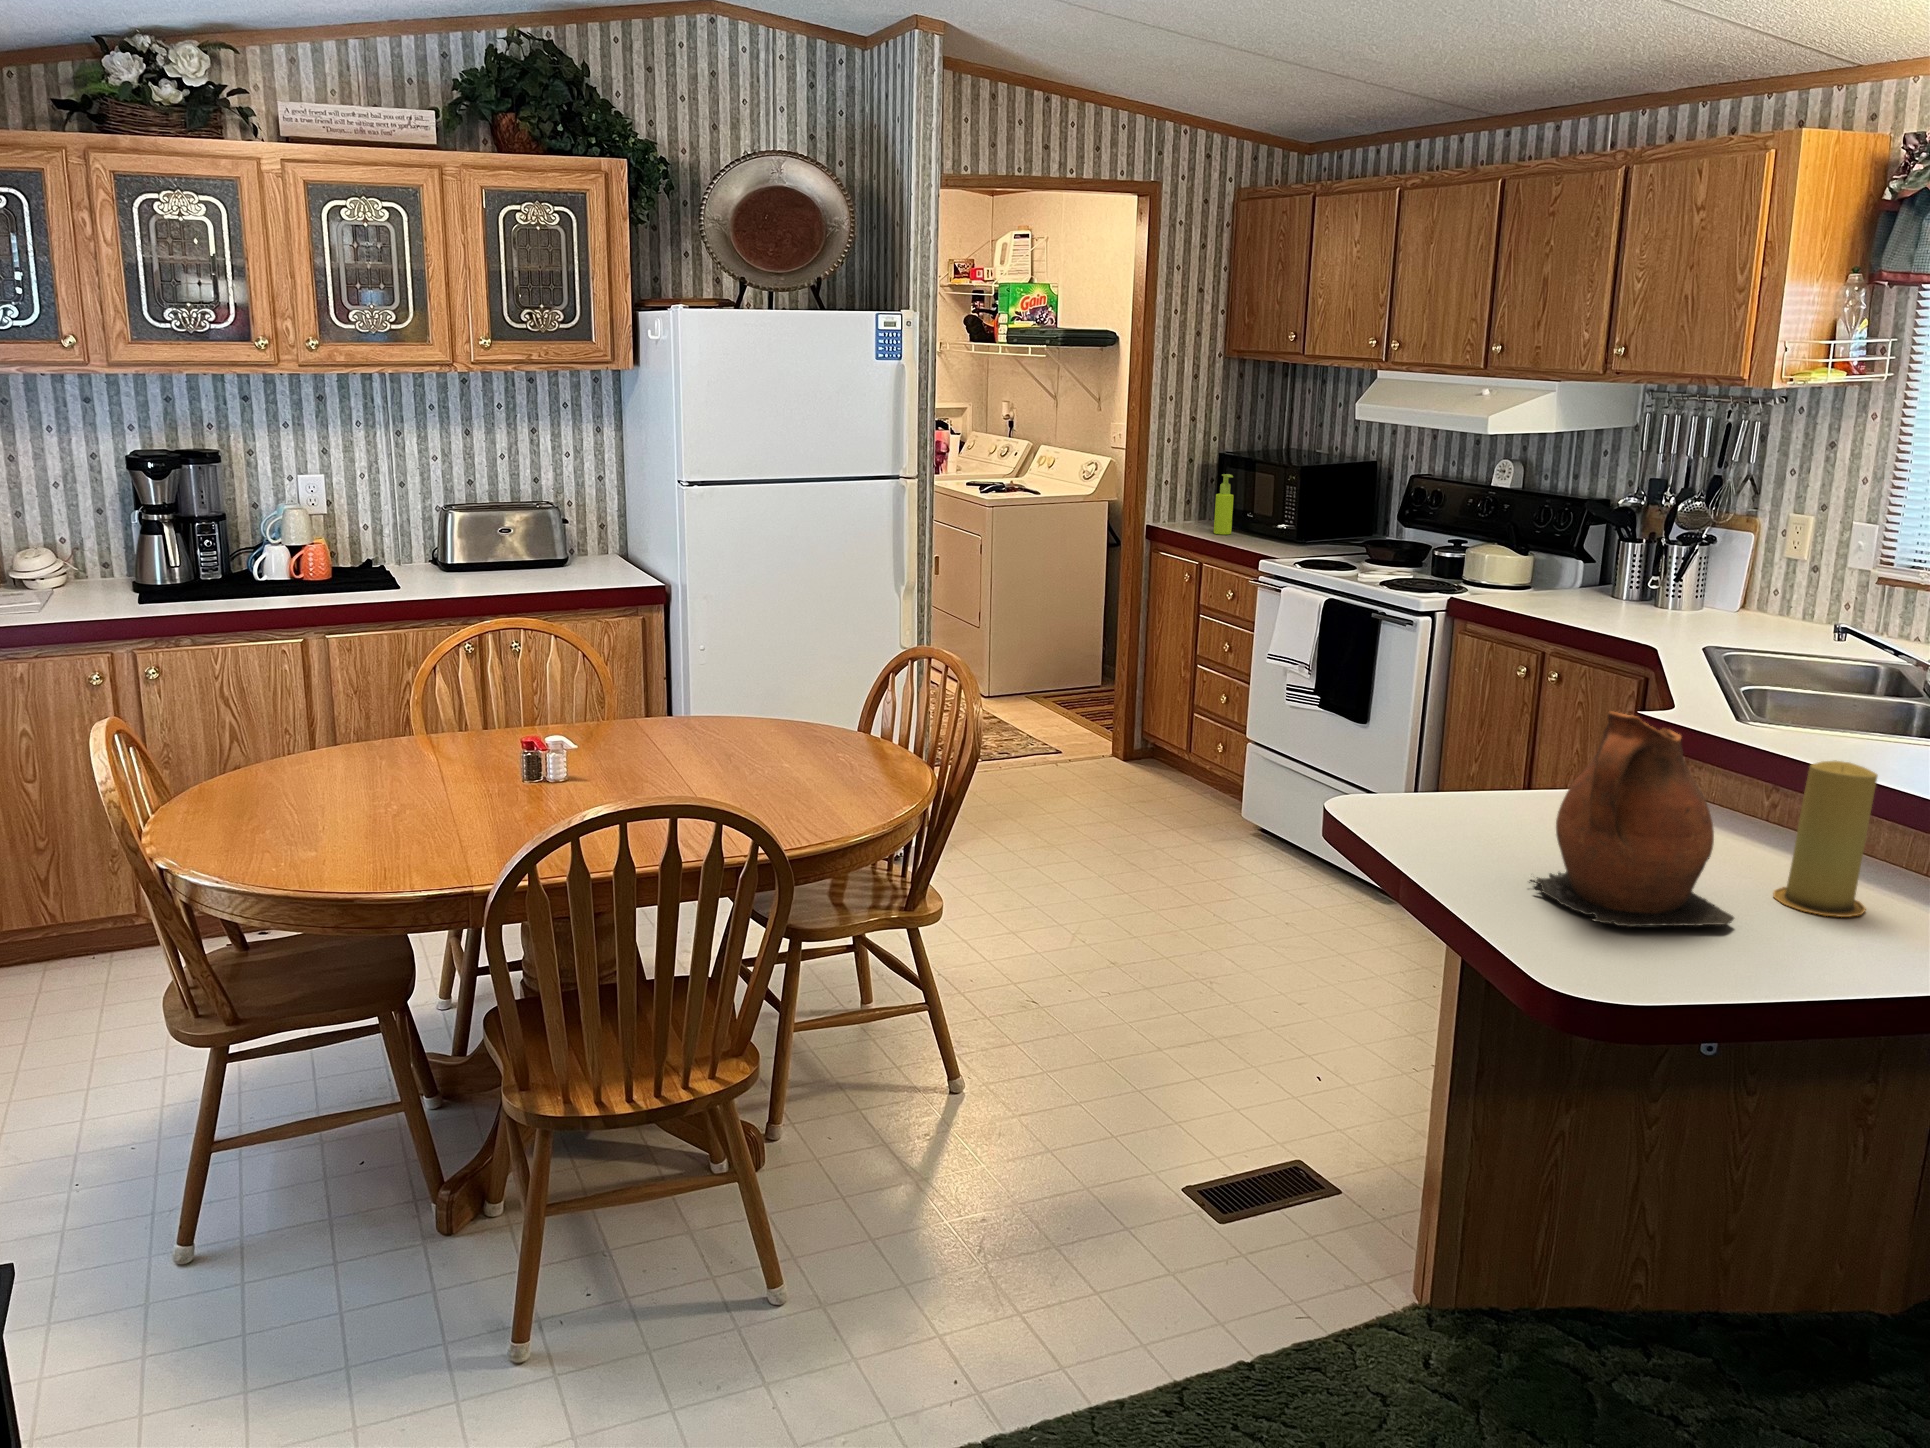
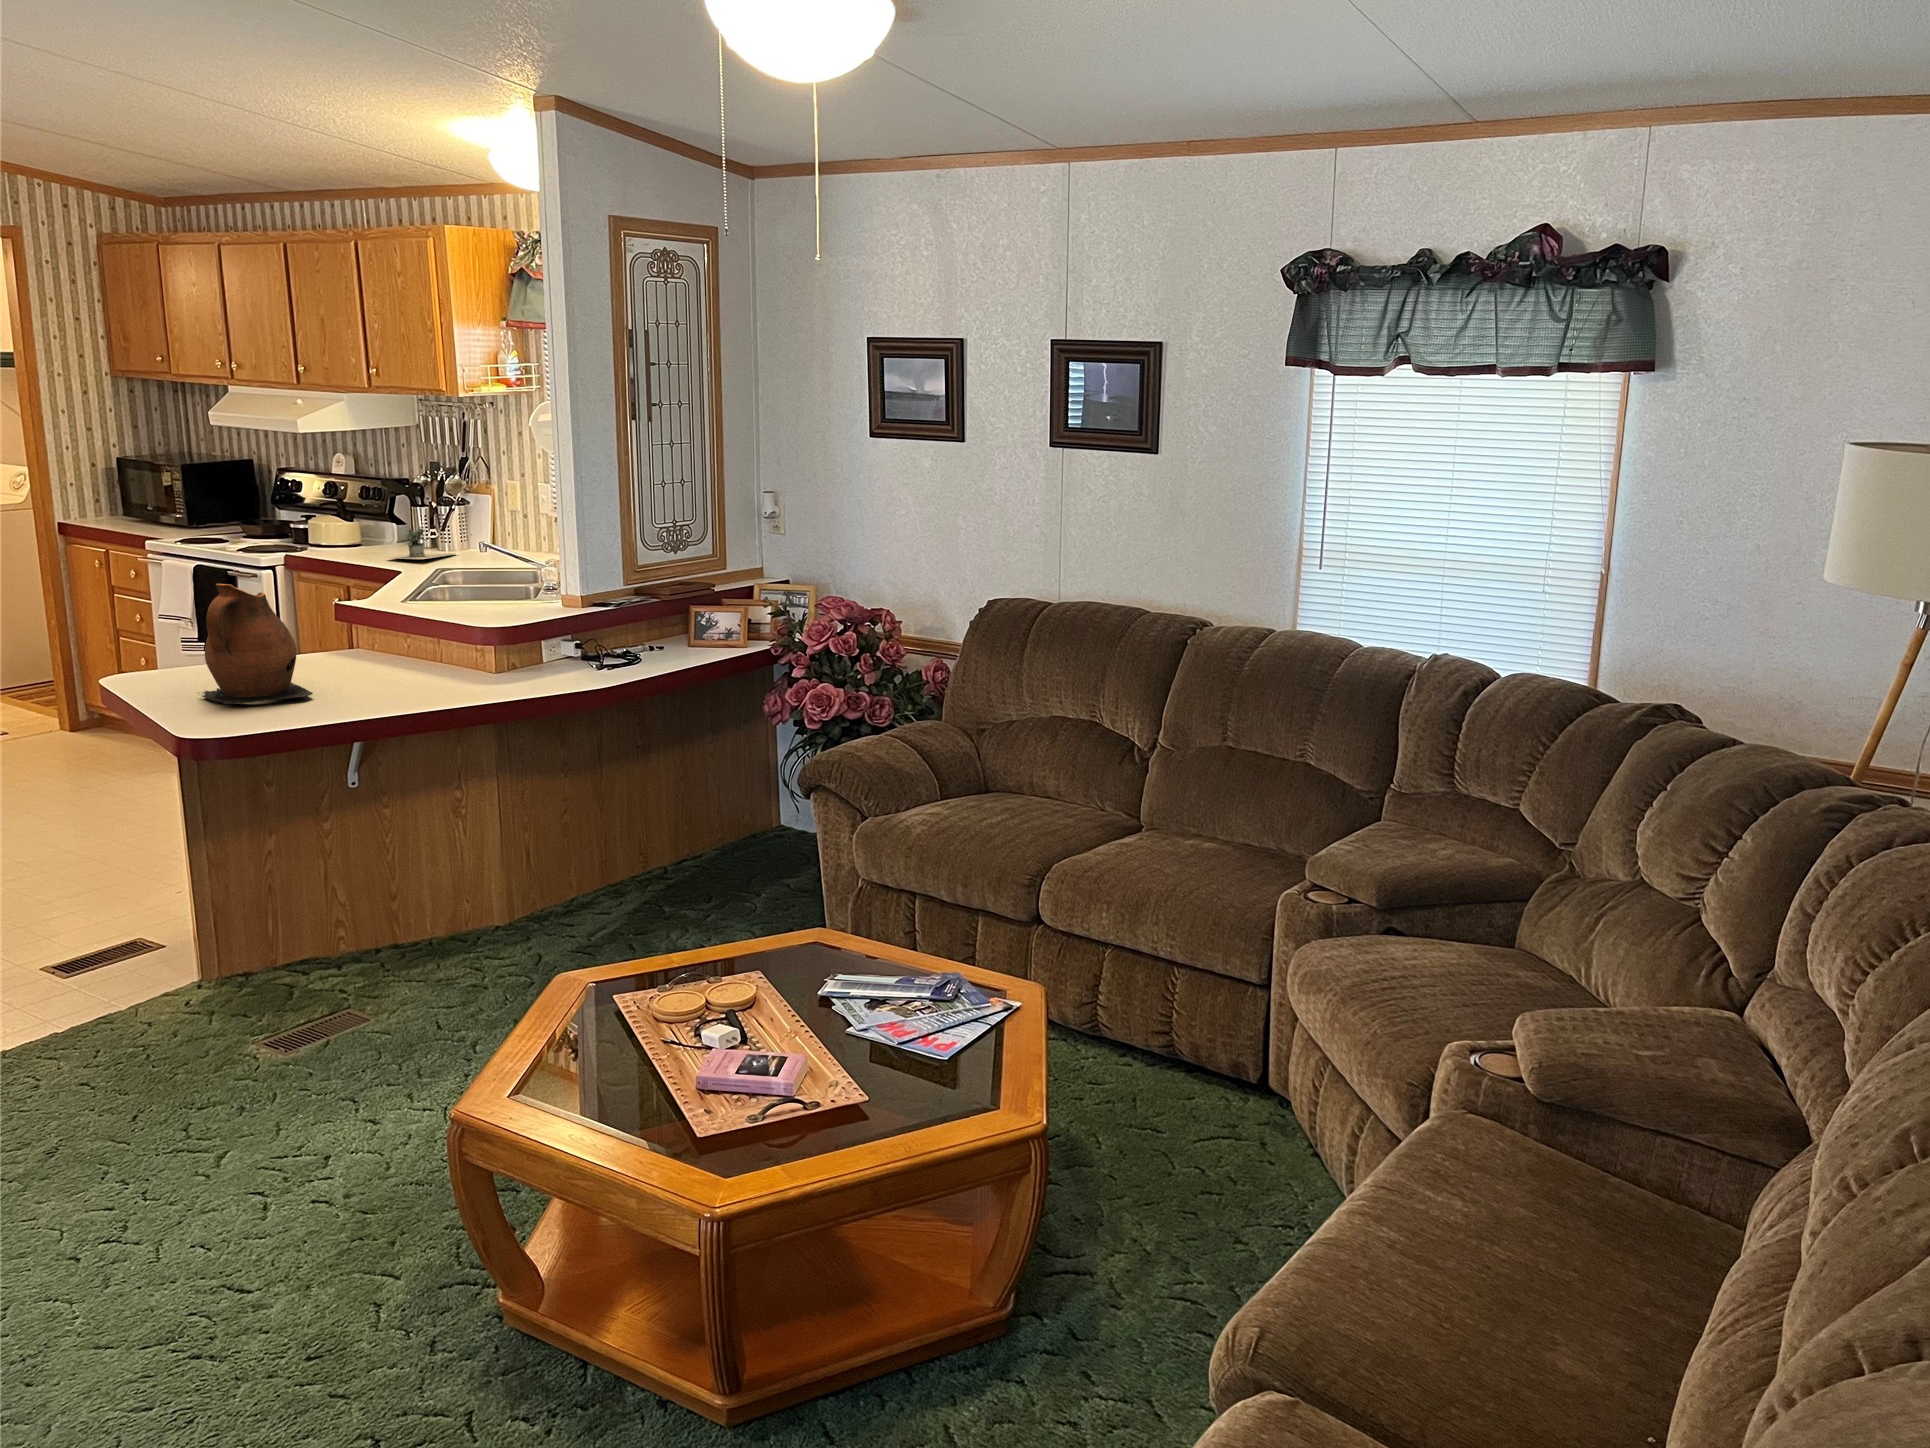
soap dispenser: present [1214,474,1234,534] -> none [114,475,134,525]
potted plant: none [1606,576,1723,626] -> present [389,527,454,559]
candle: present [1773,761,1878,917] -> none [354,604,403,689]

